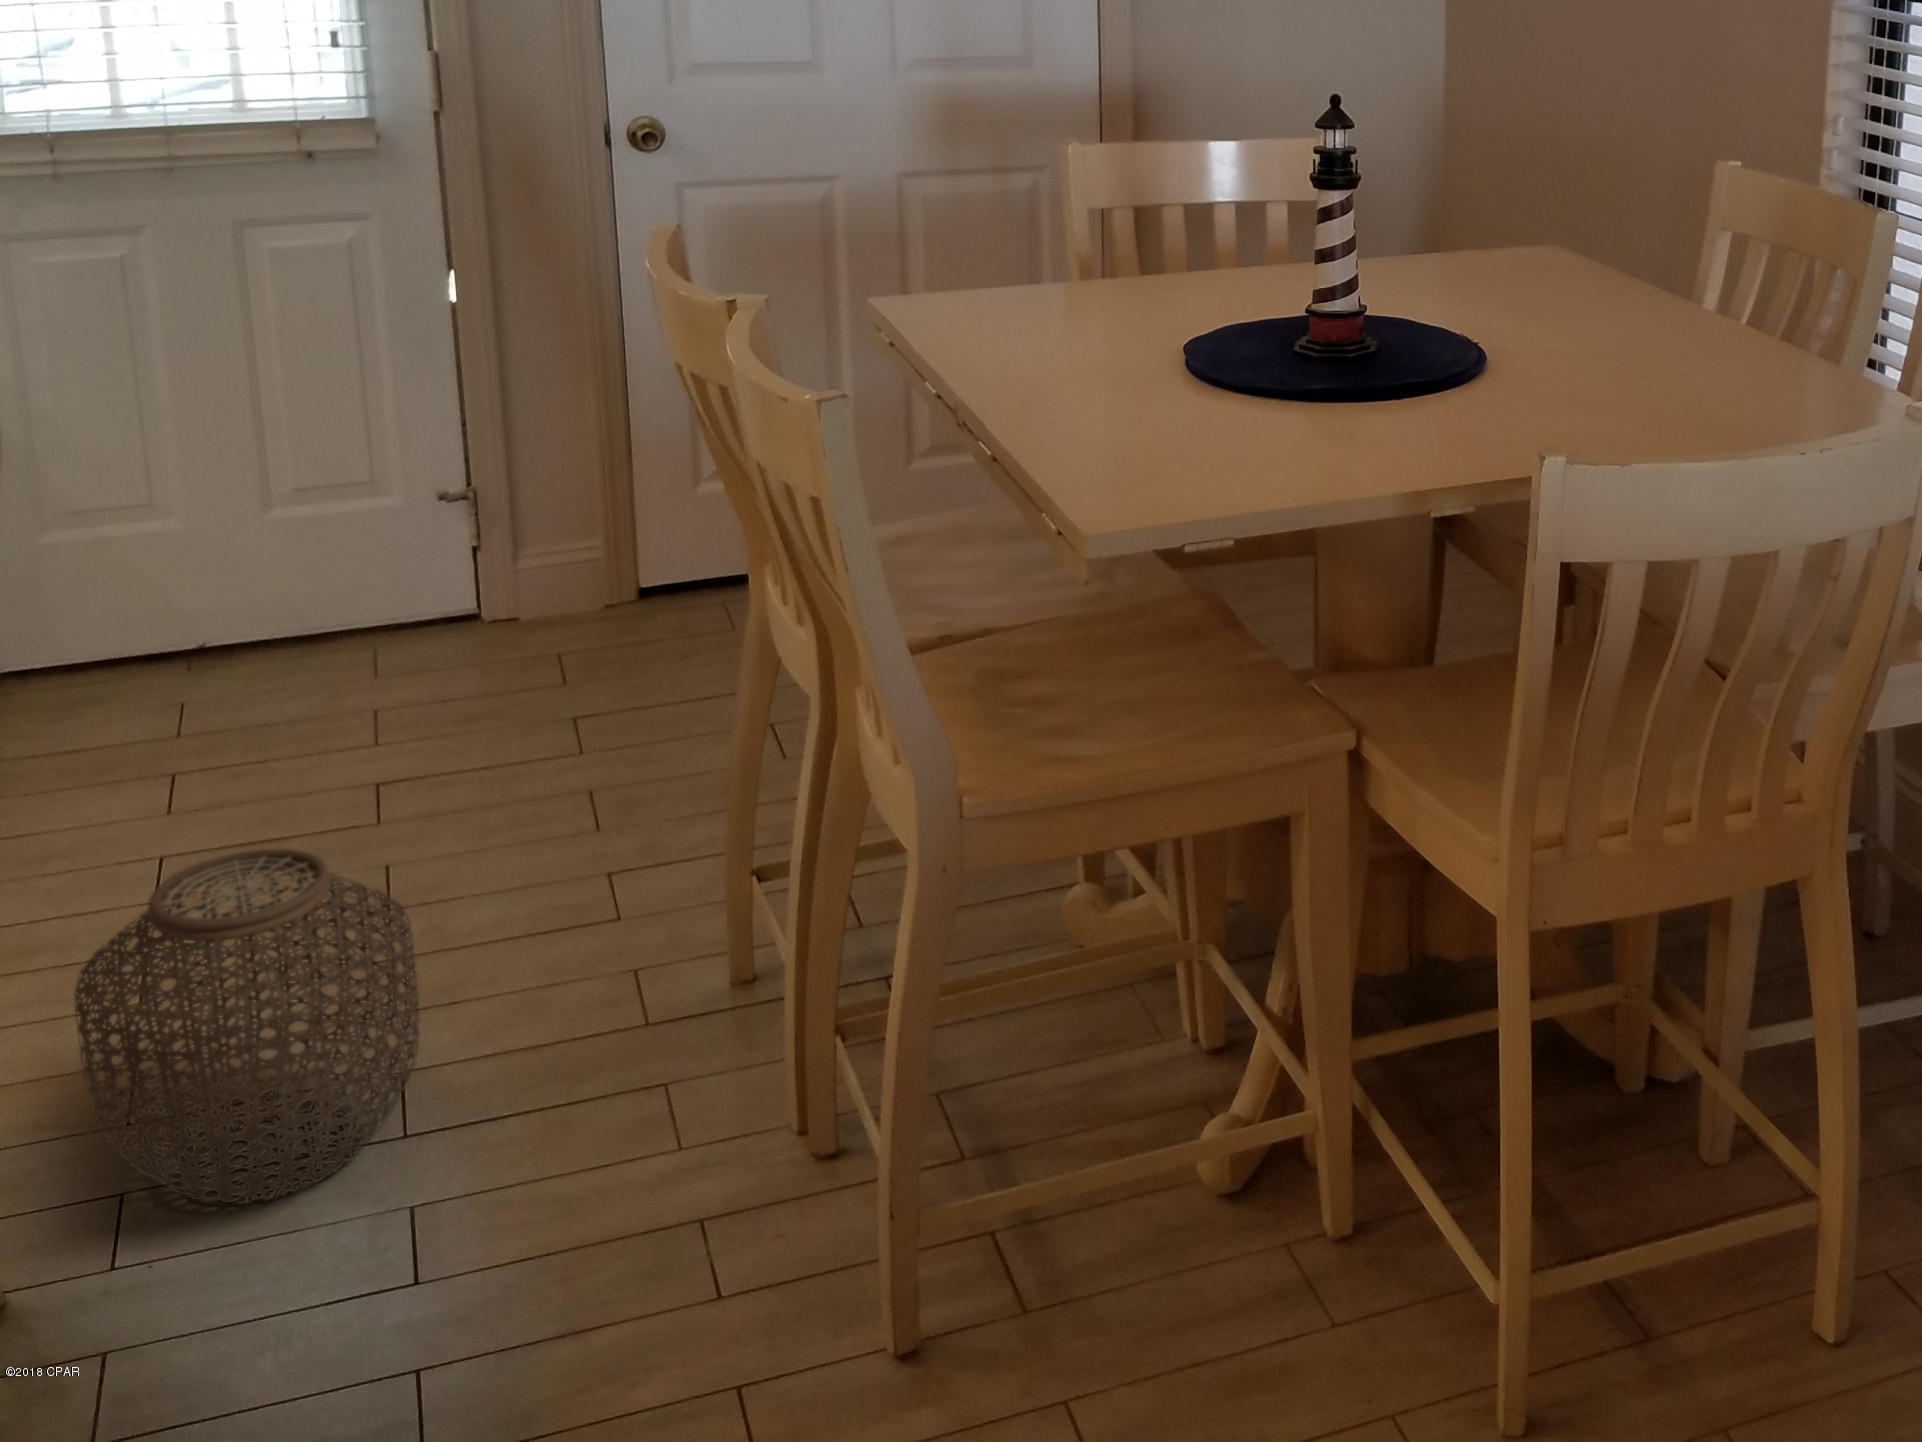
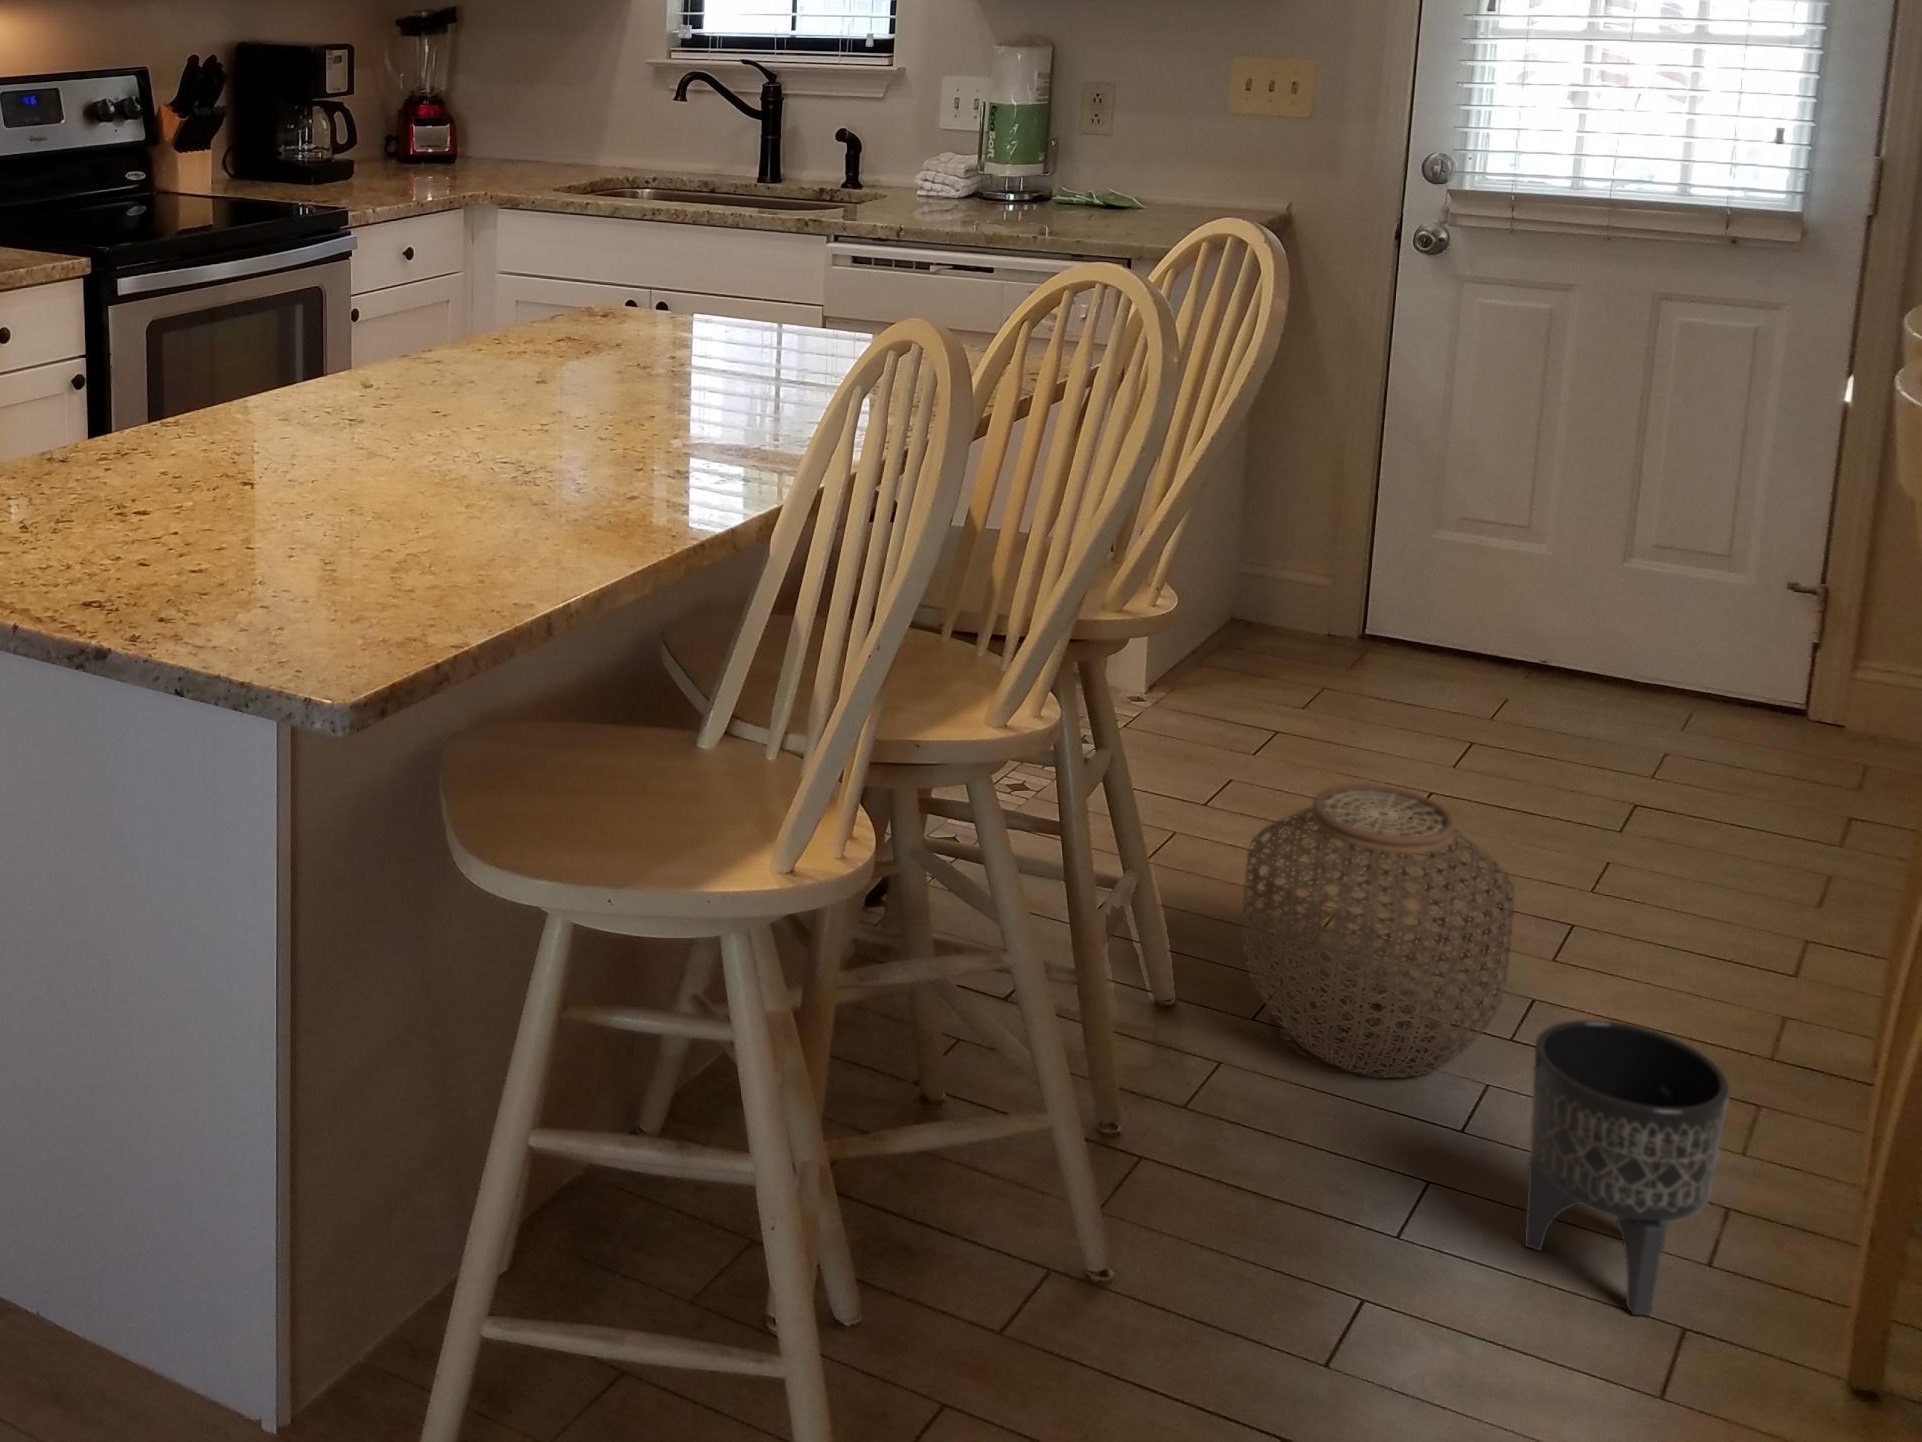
planter: none [529,979,723,1268] -> present [1525,1020,1729,1315]

